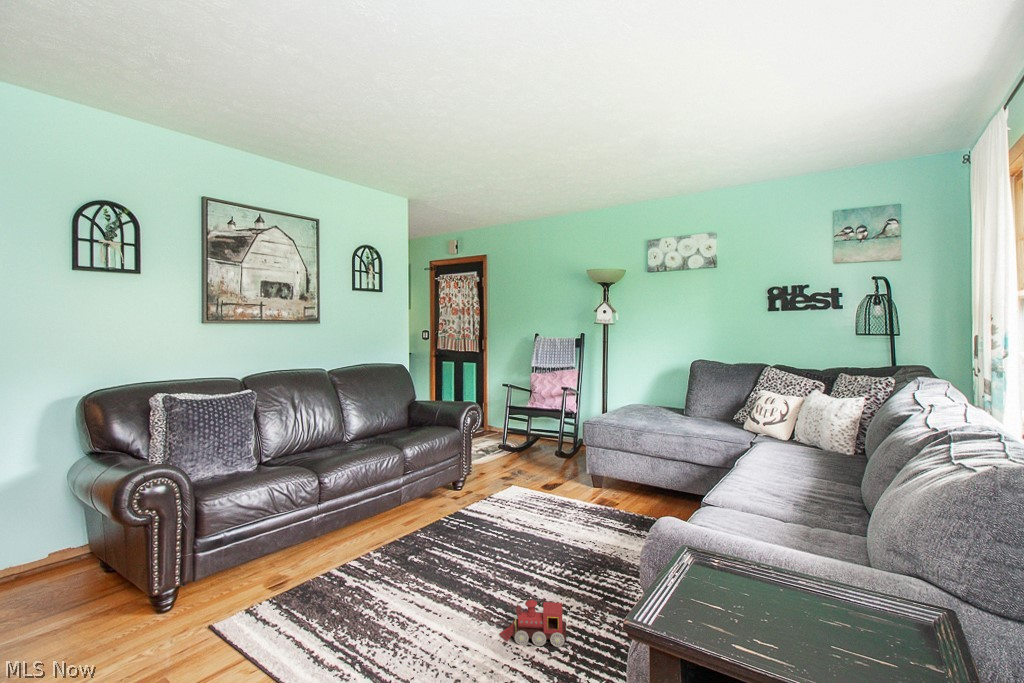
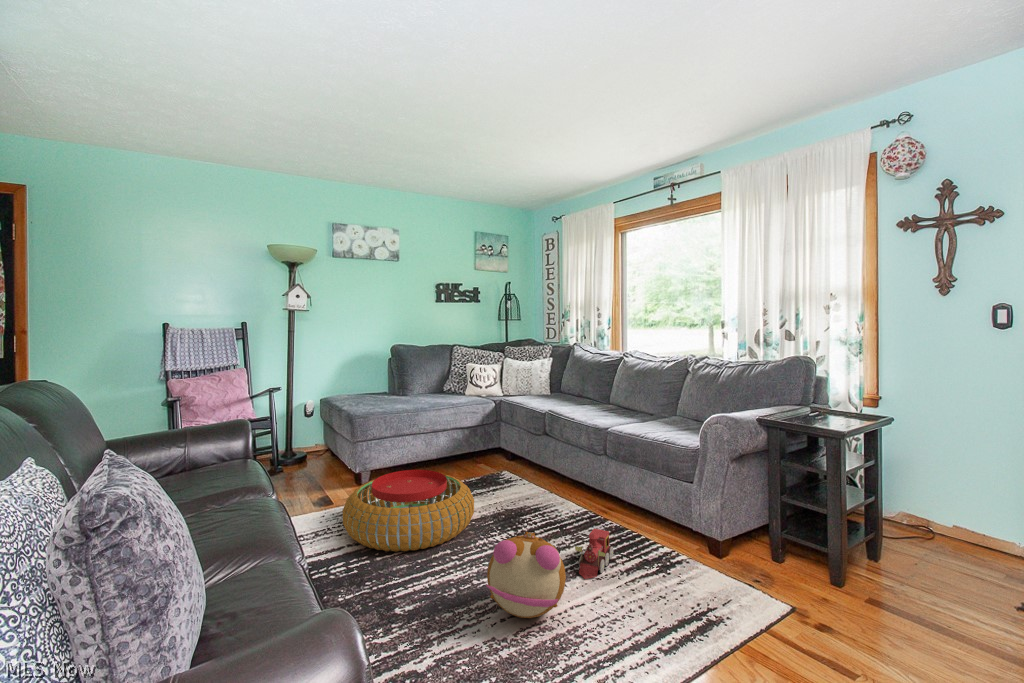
pouf: none [477,473,590,546] -> present [342,470,474,552]
plush toy: none [392,538,462,619] -> present [486,532,566,618]

